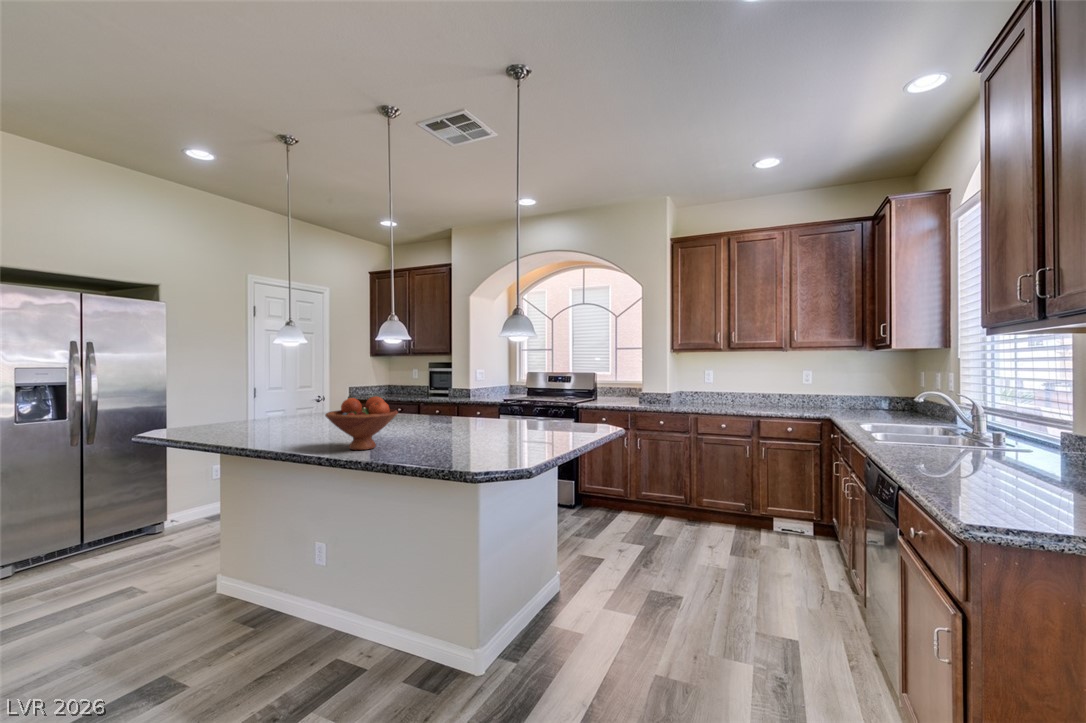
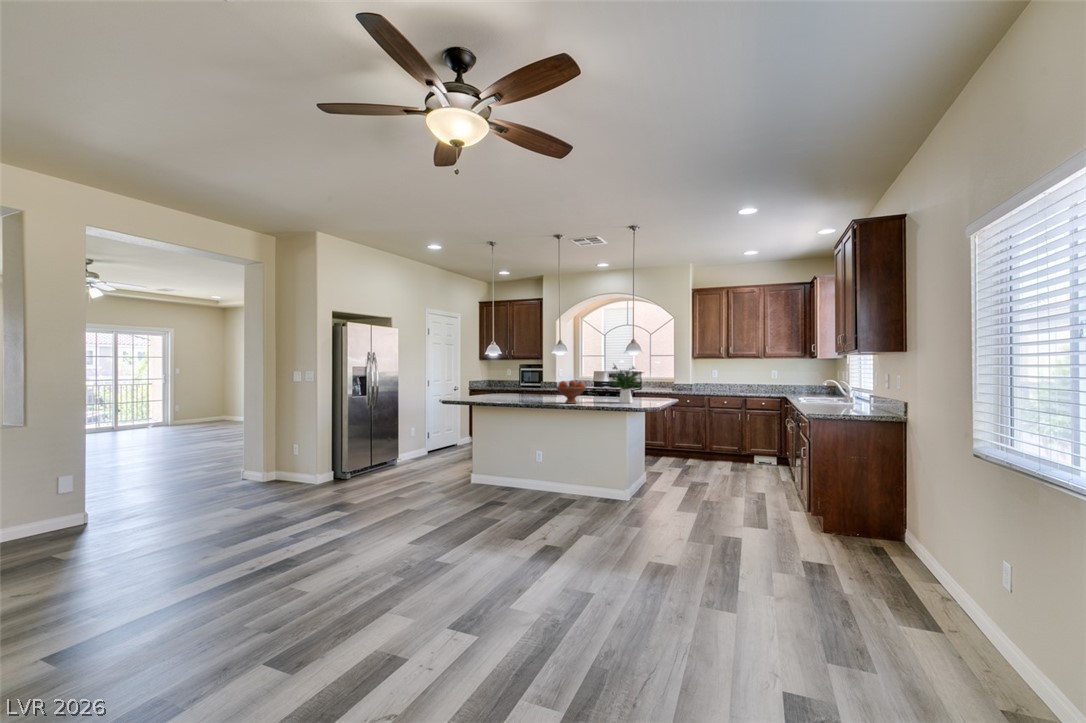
flower arrangement: none [446,358,532,447] -> present [610,365,643,403]

